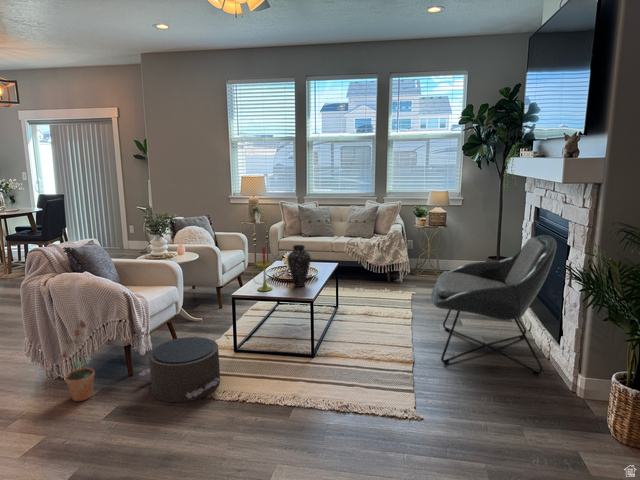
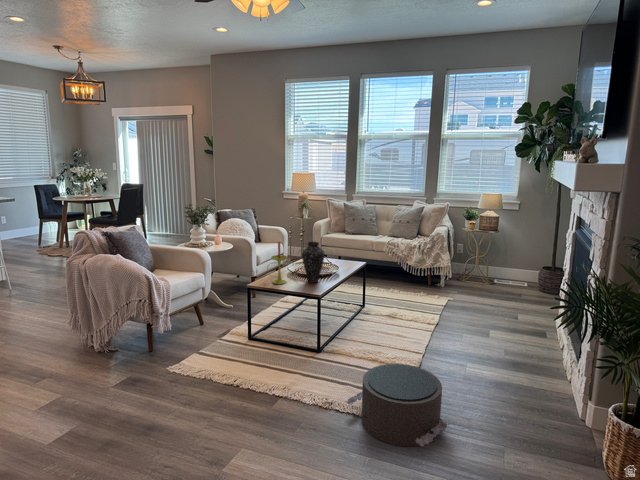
lounge chair: present [431,235,557,375] -> none [441,246,582,398]
potted plant: present [62,321,94,401] -> none [87,296,117,367]
pouf: present [139,337,221,402] -> present [346,364,449,446]

